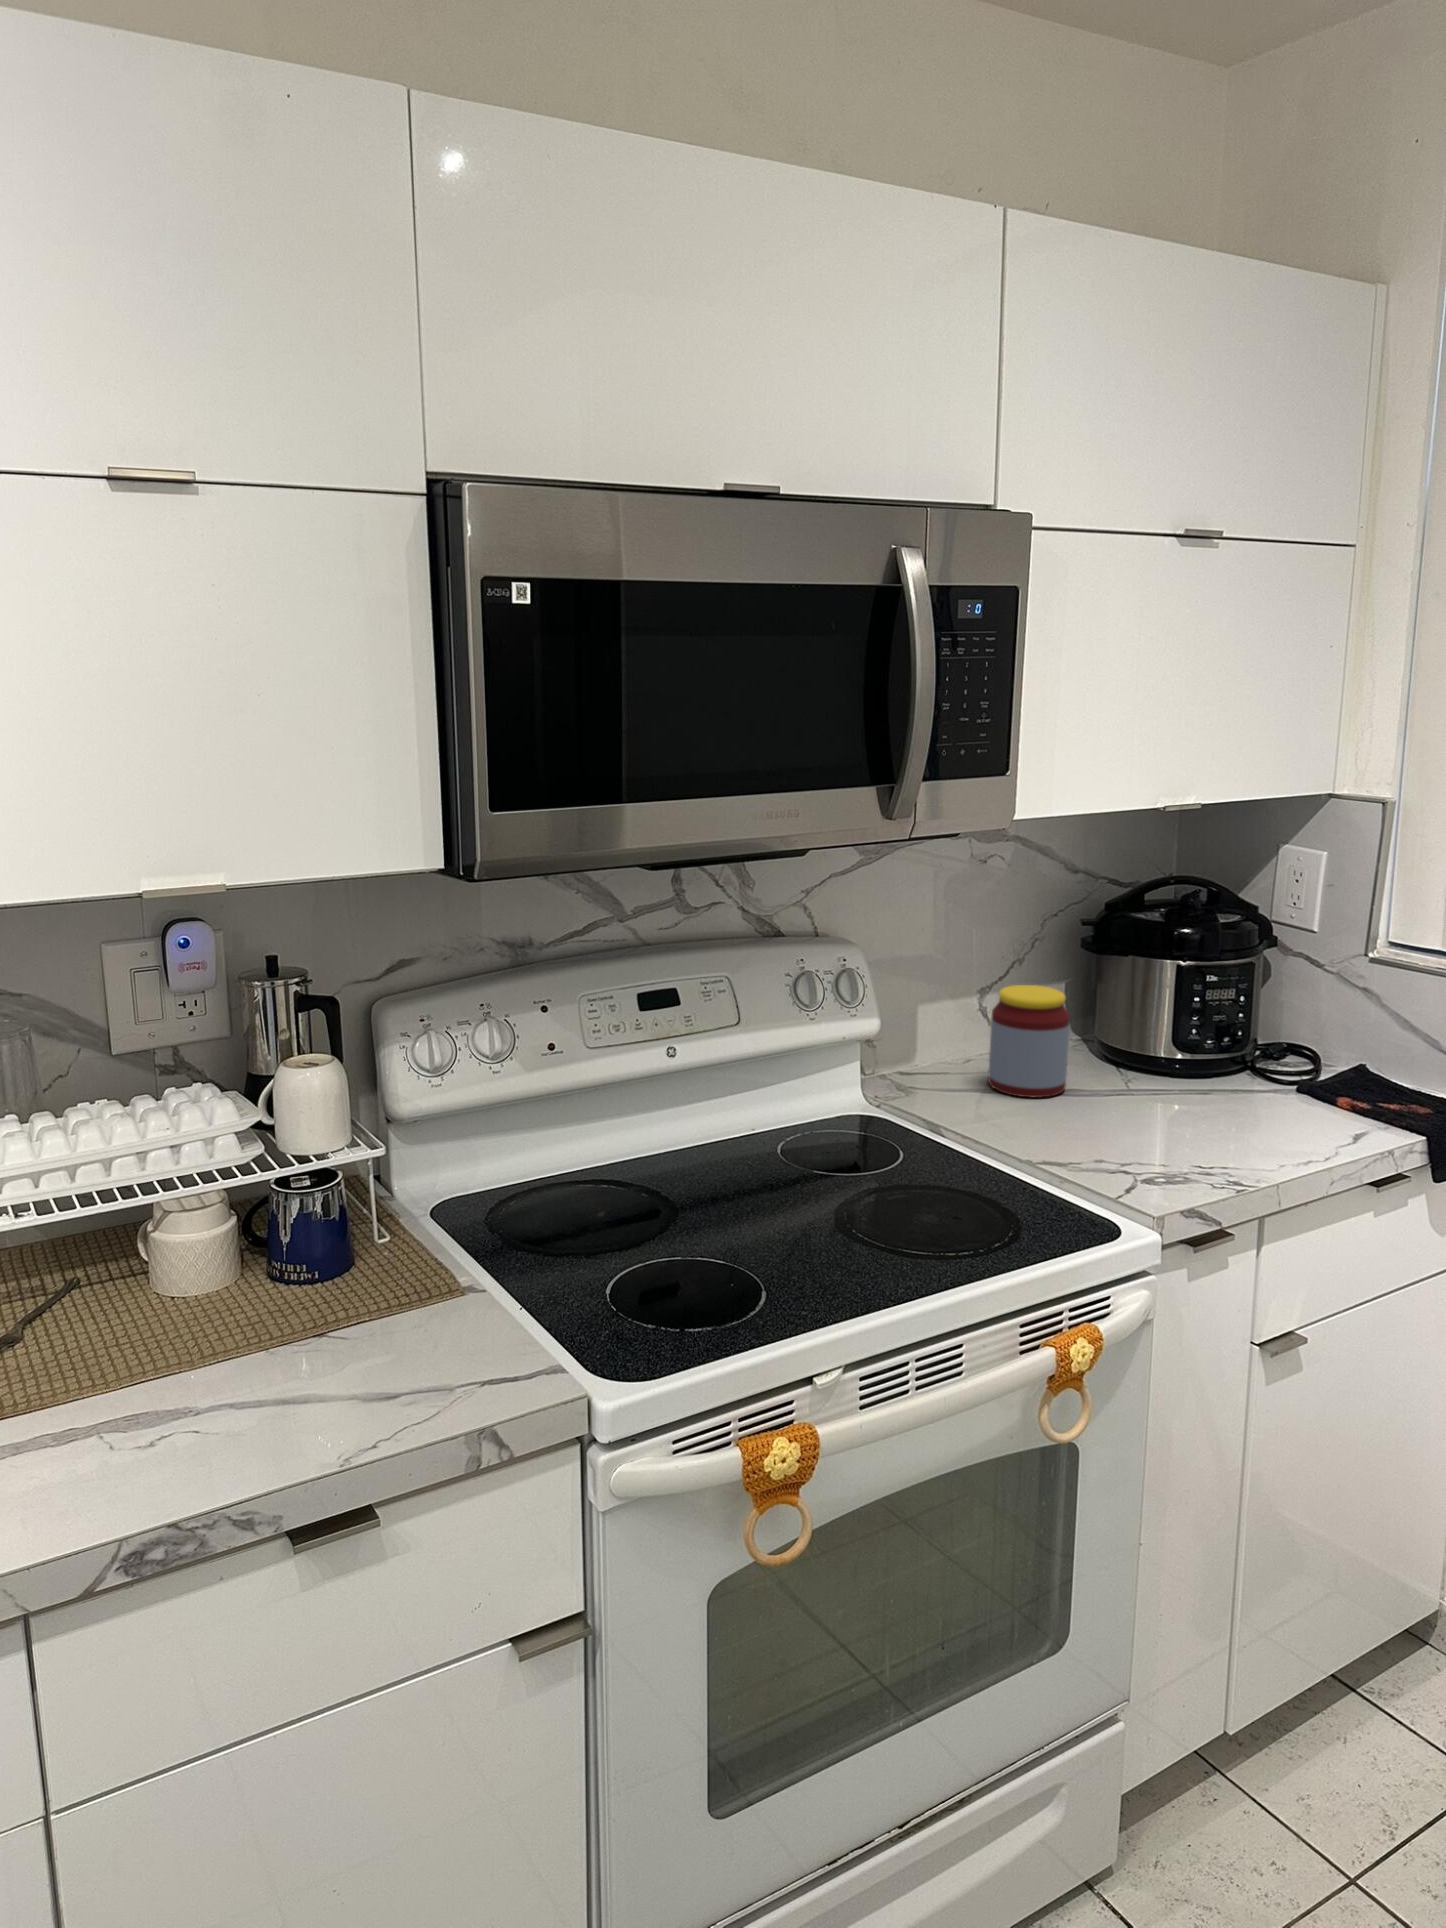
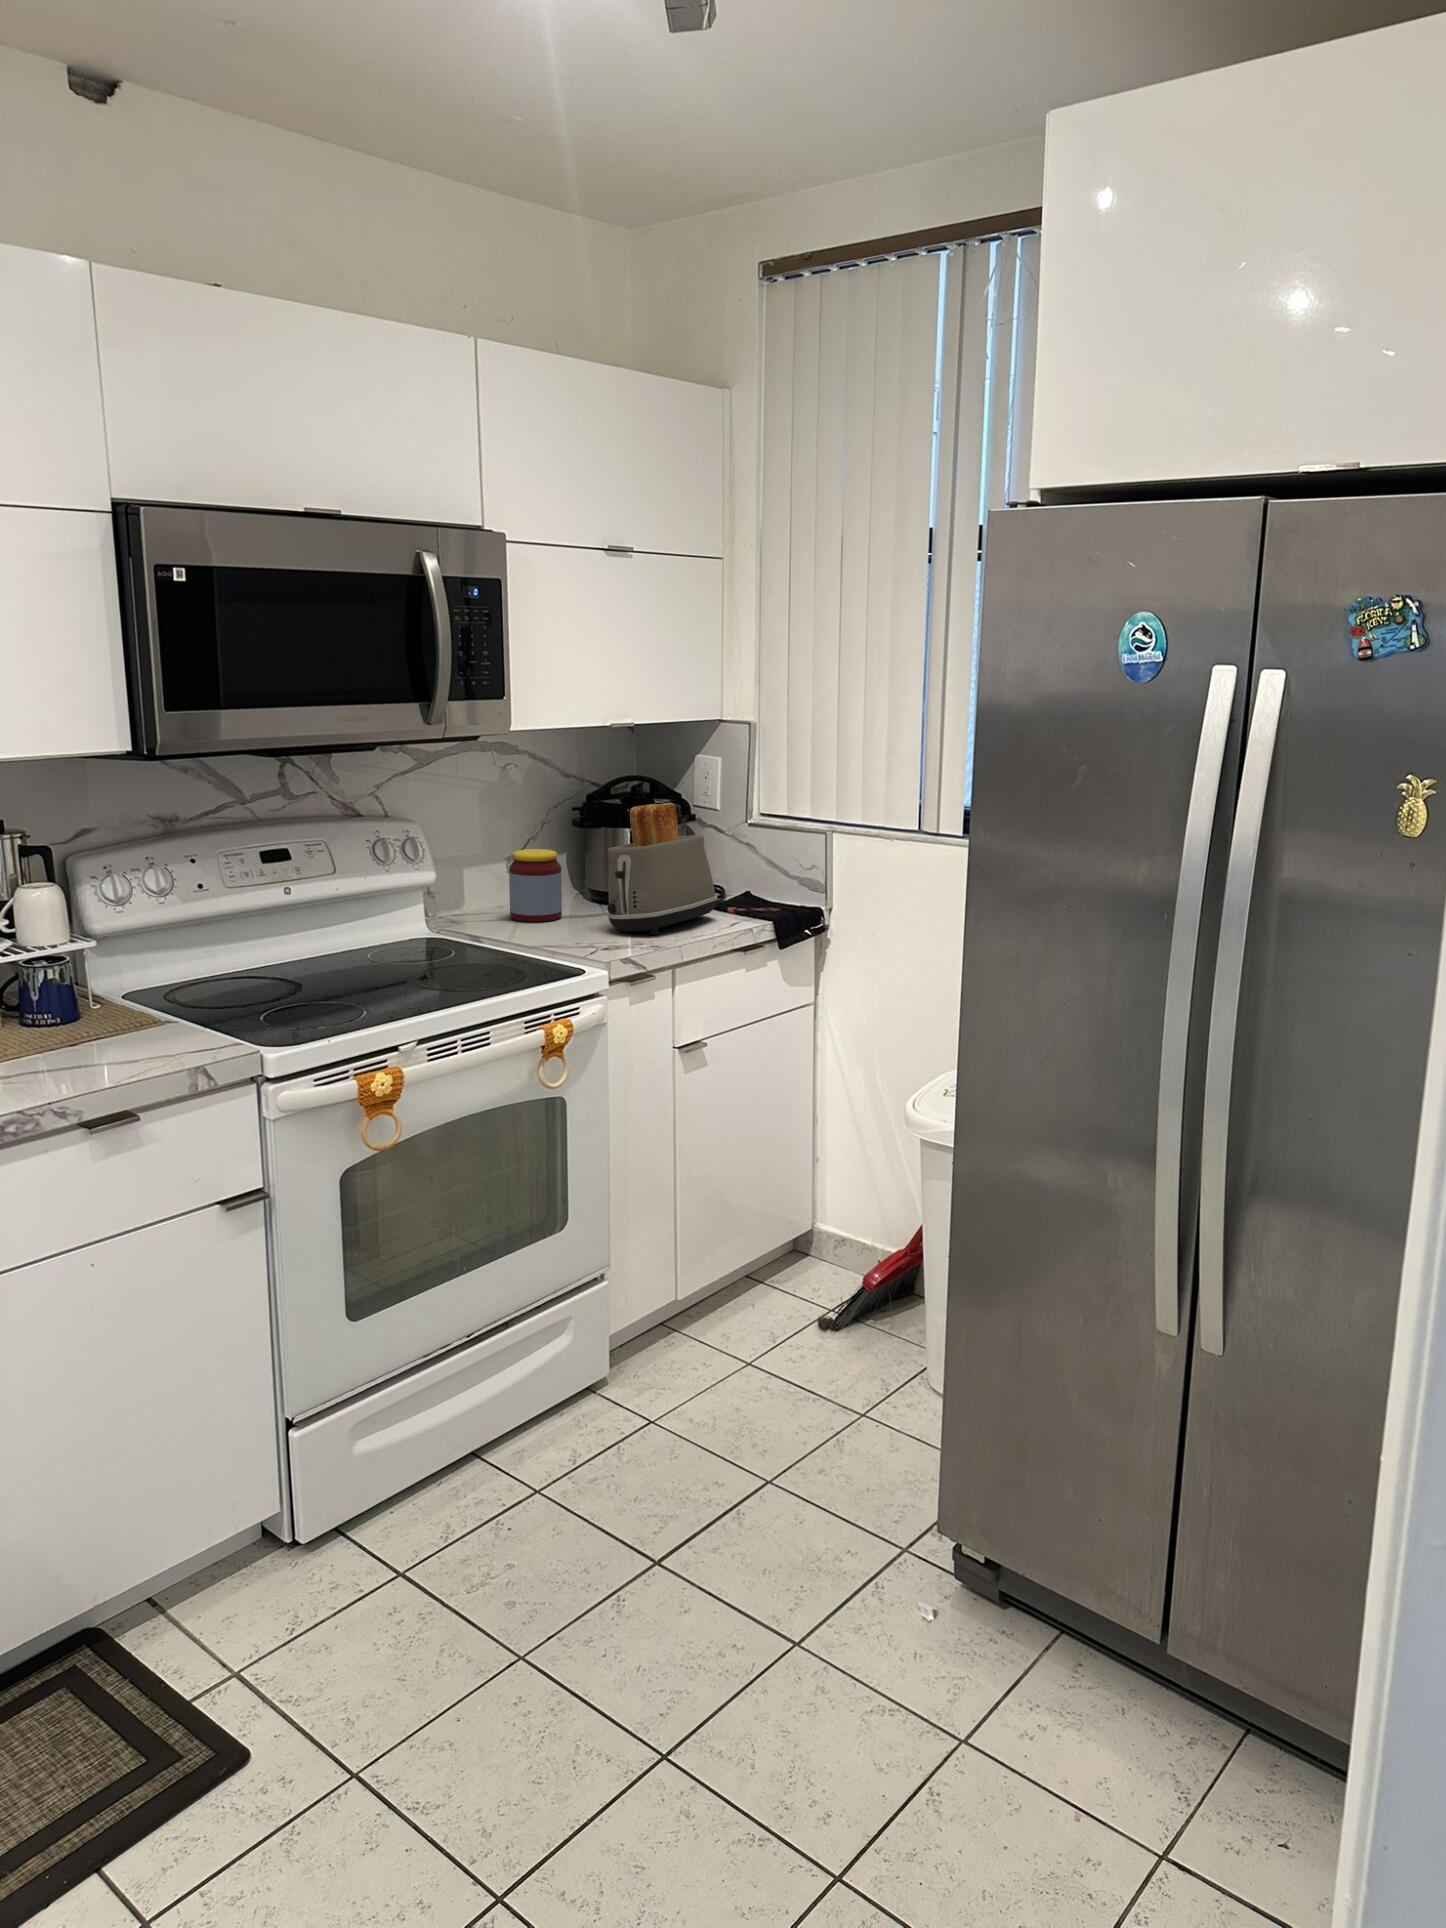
toaster: none [1144,933,1321,1148] -> present [607,803,718,935]

